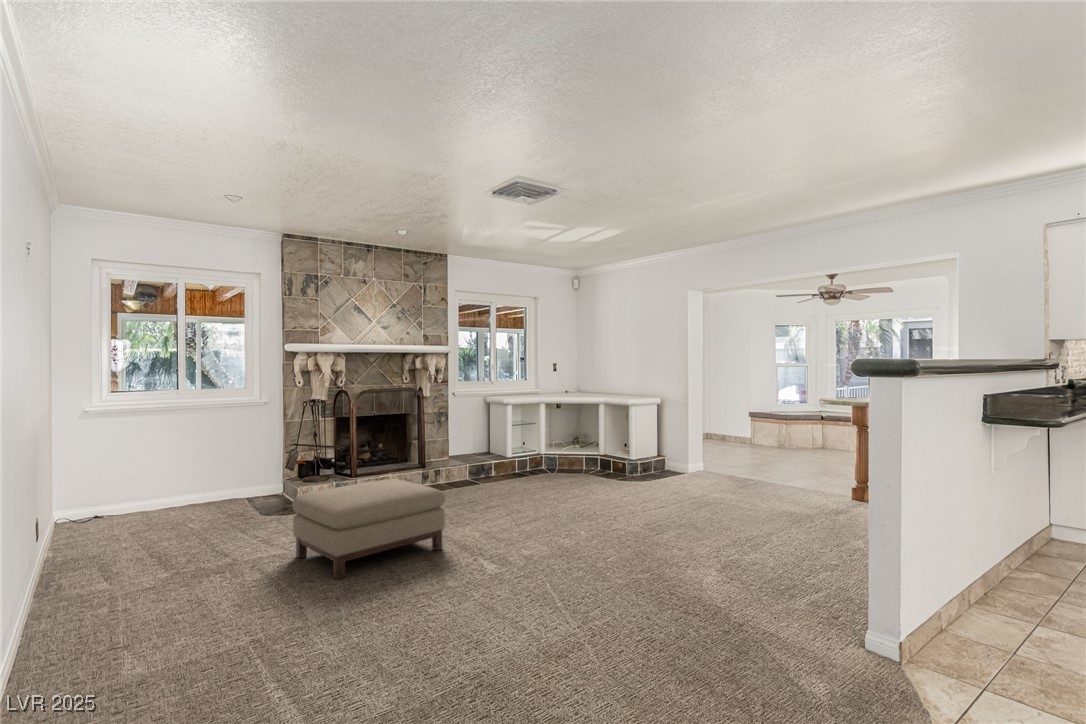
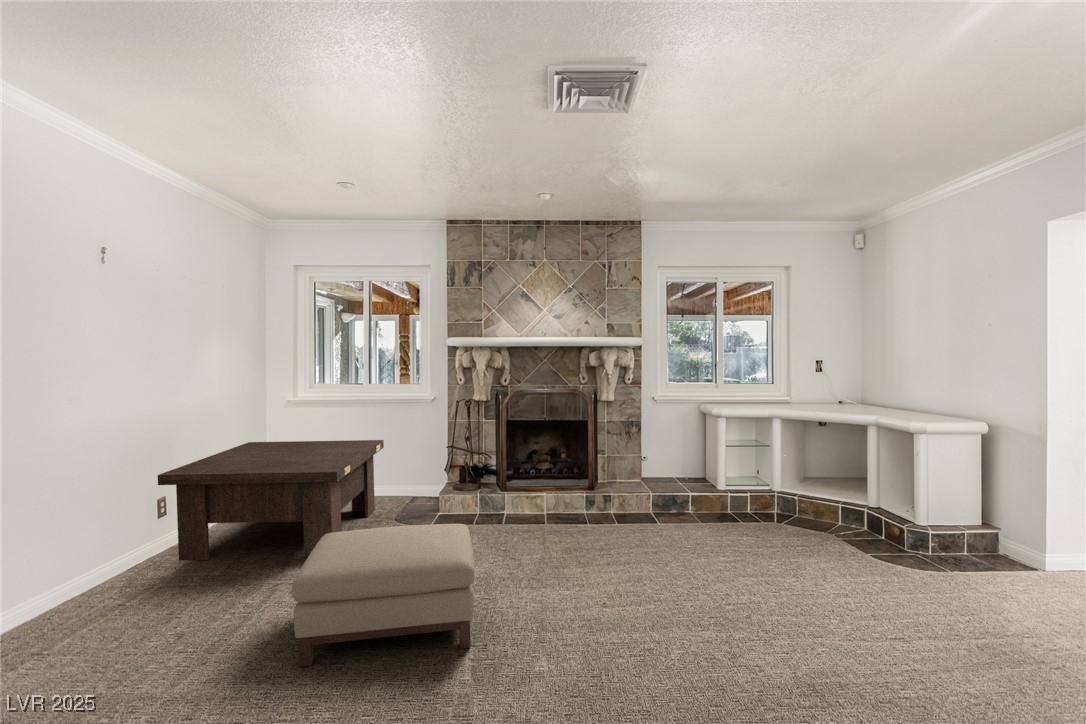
coffee table: none [45,441,254,569] -> present [158,440,384,561]

